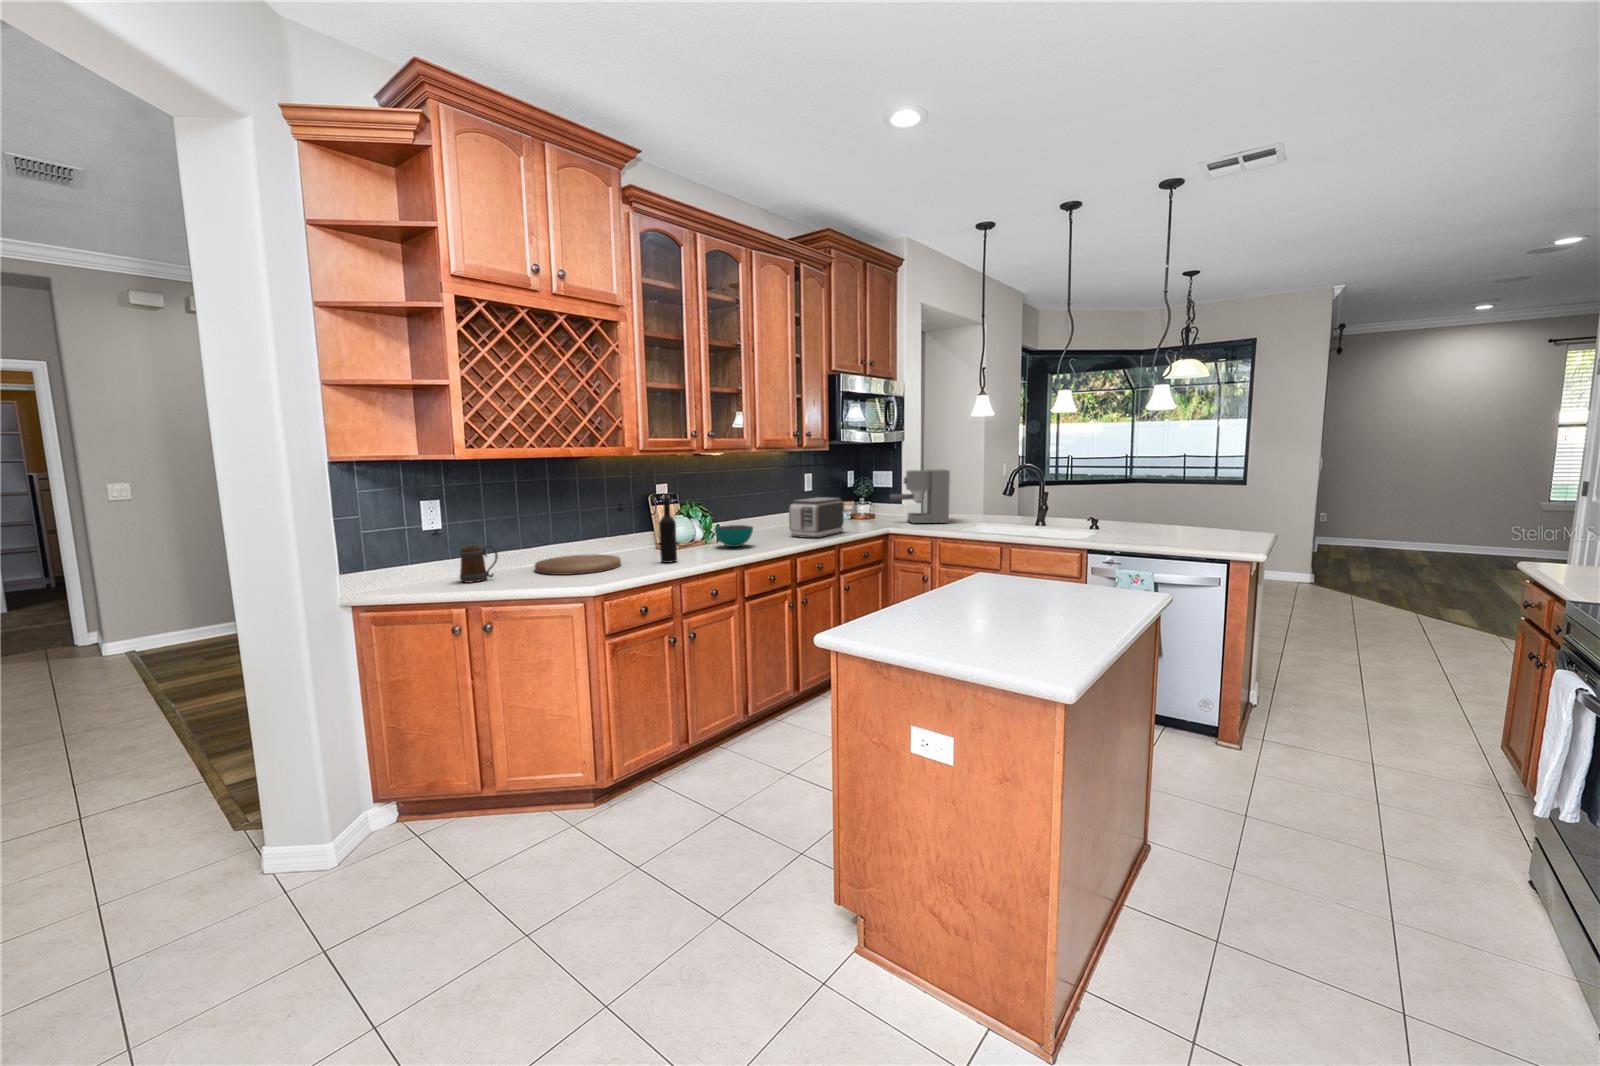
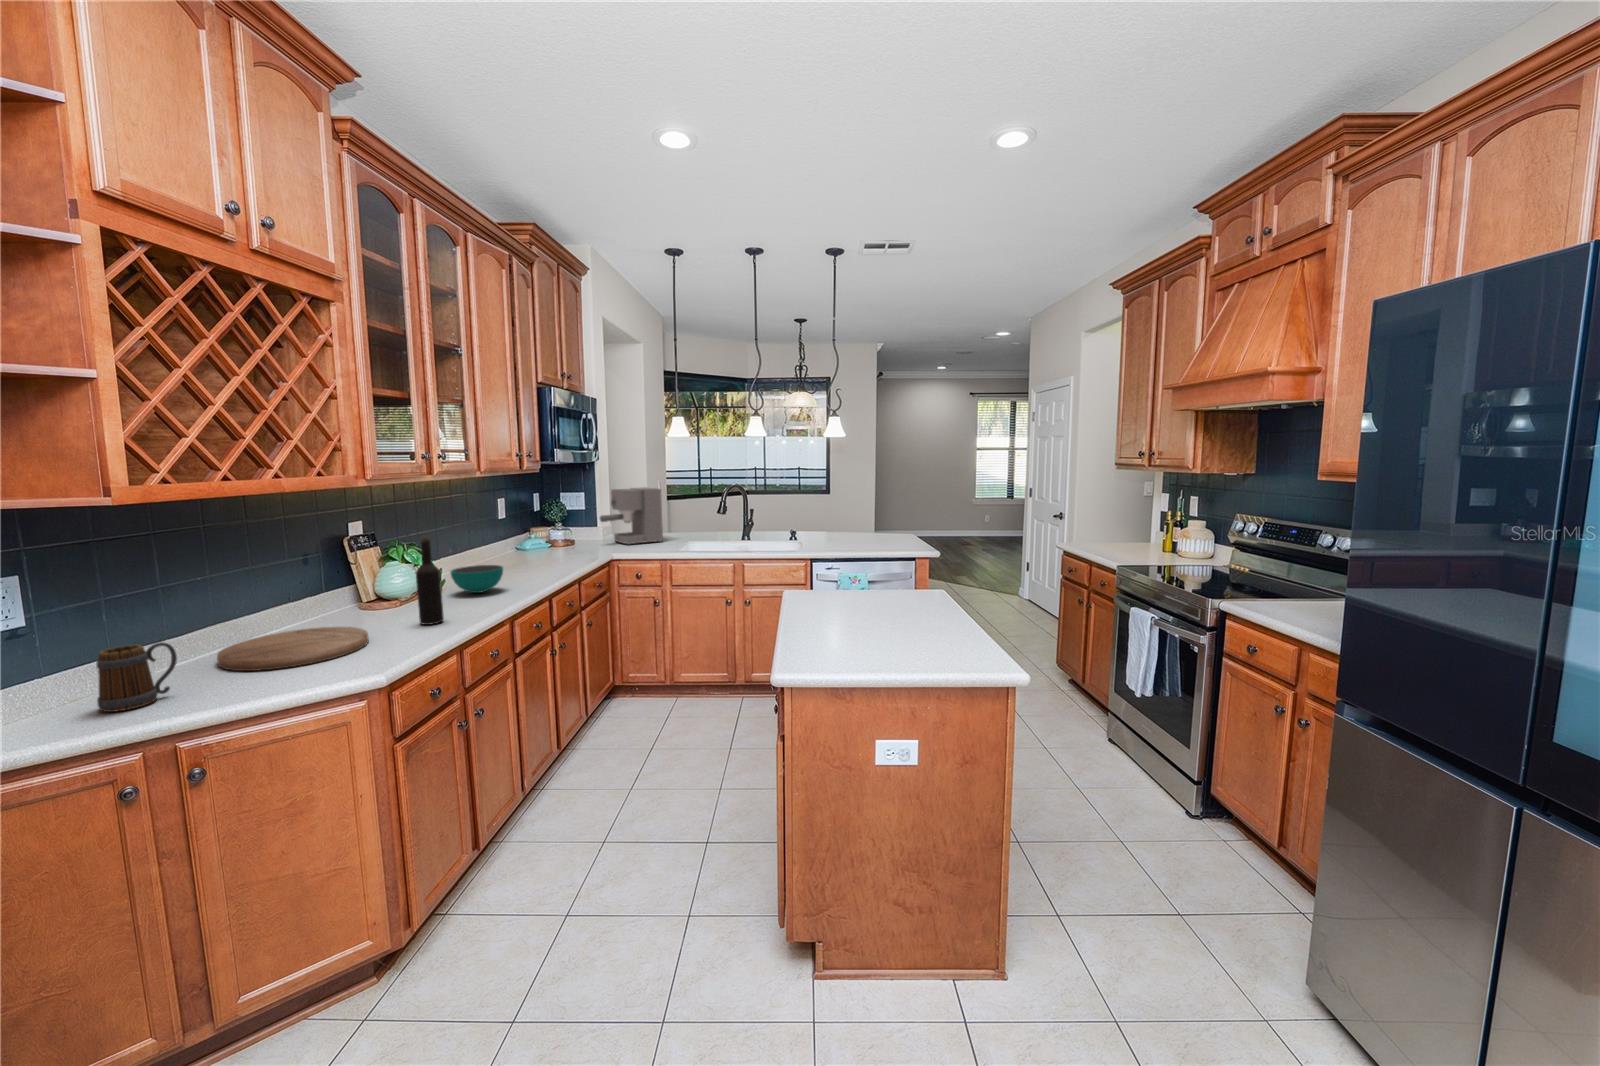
toaster: present [789,497,844,538] -> none [519,524,575,572]

